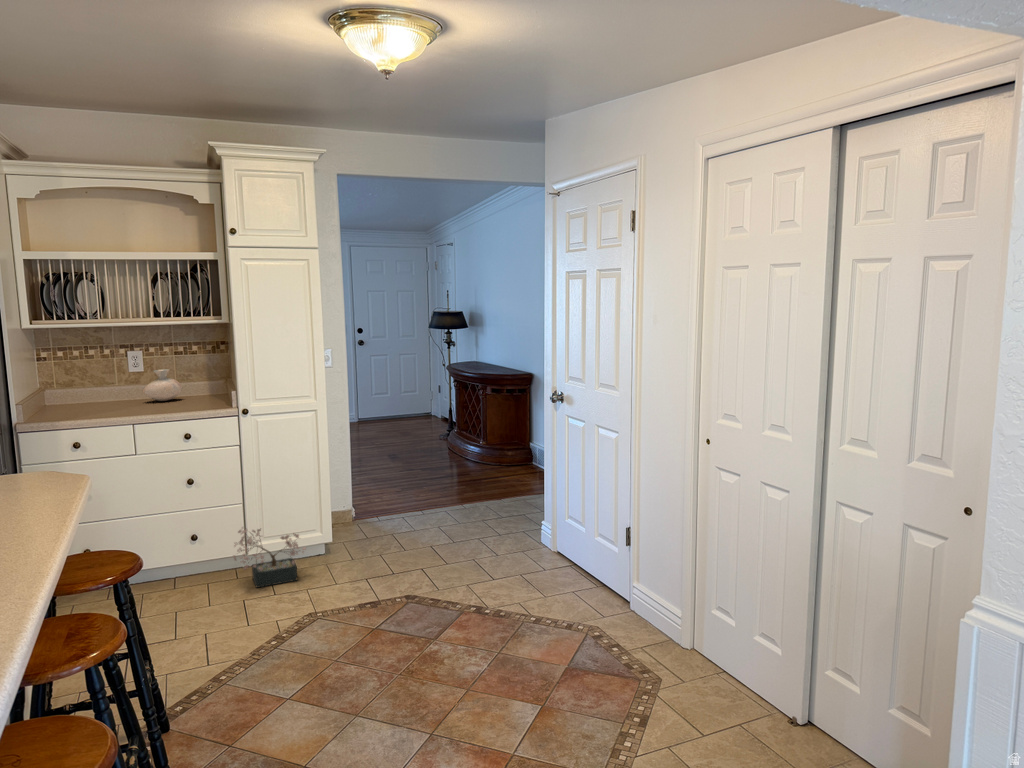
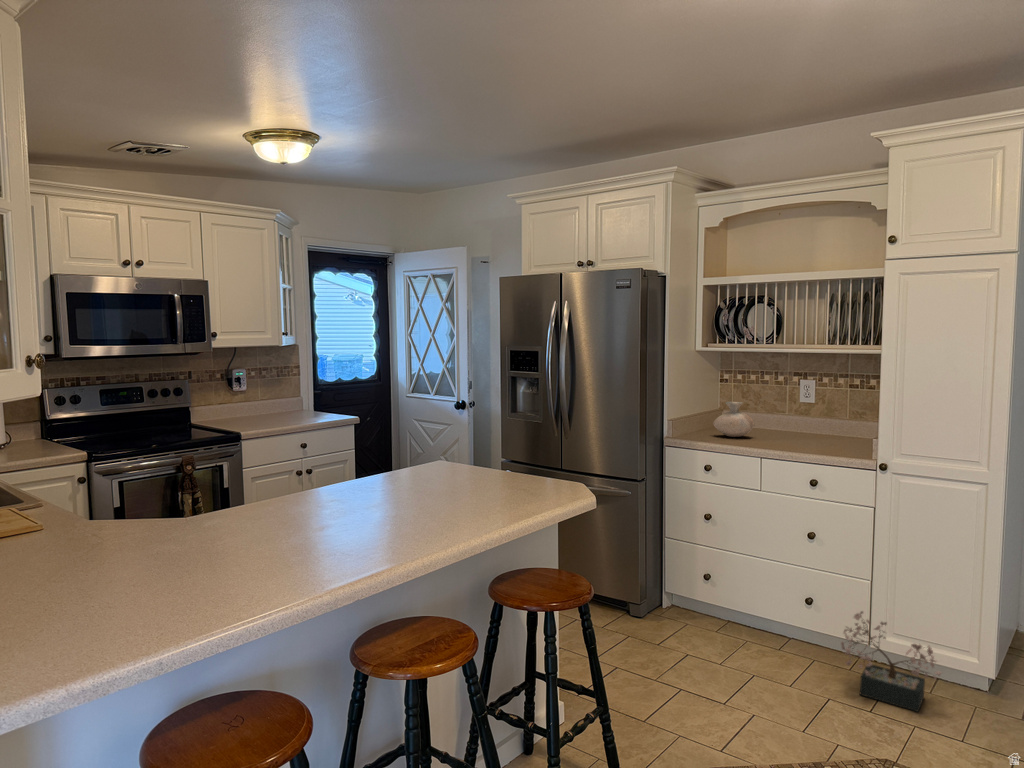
vase: present [143,369,182,401] -> present [713,402,754,437]

